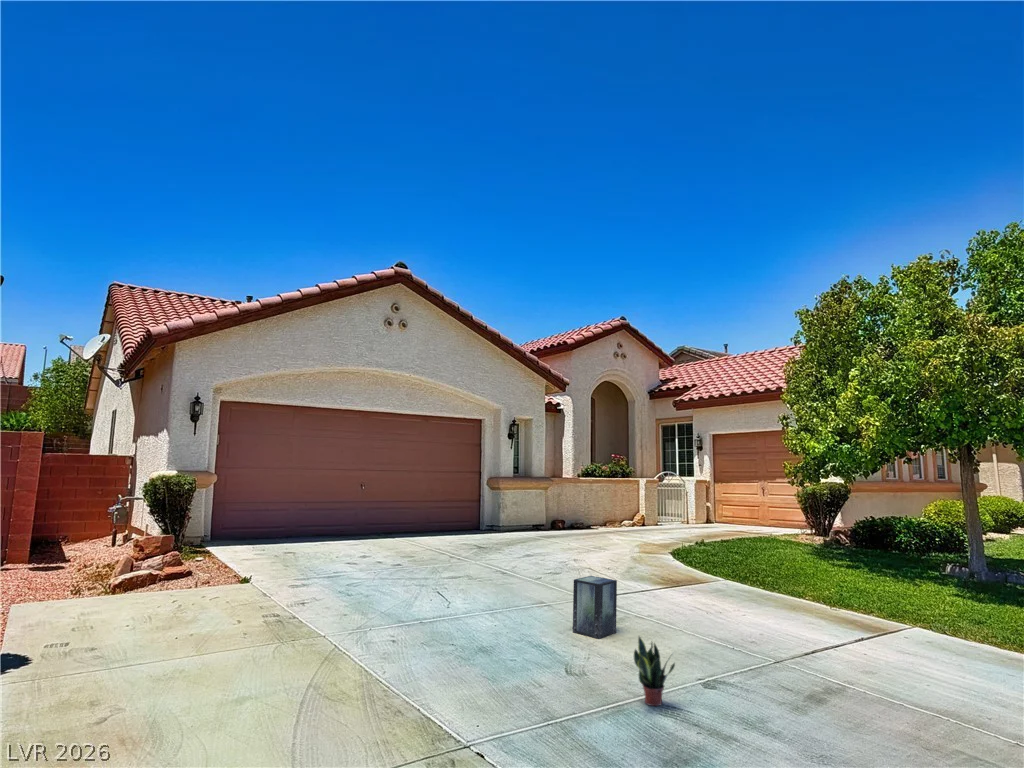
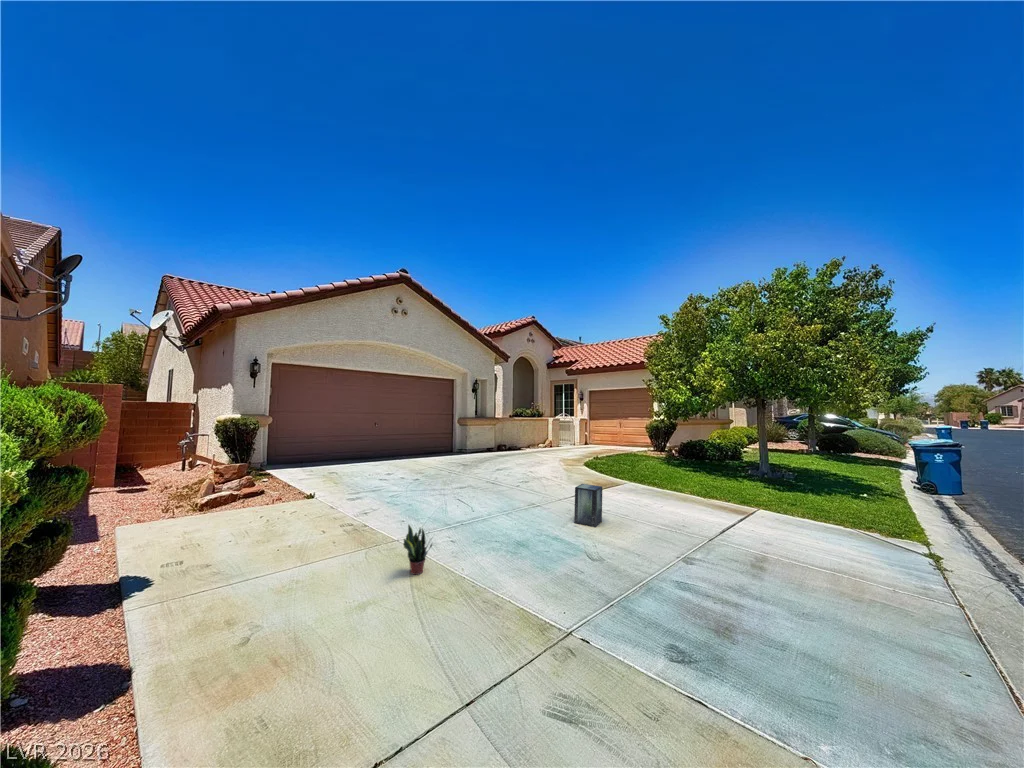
potted plant: present [634,637,675,706] -> present [403,525,432,575]

